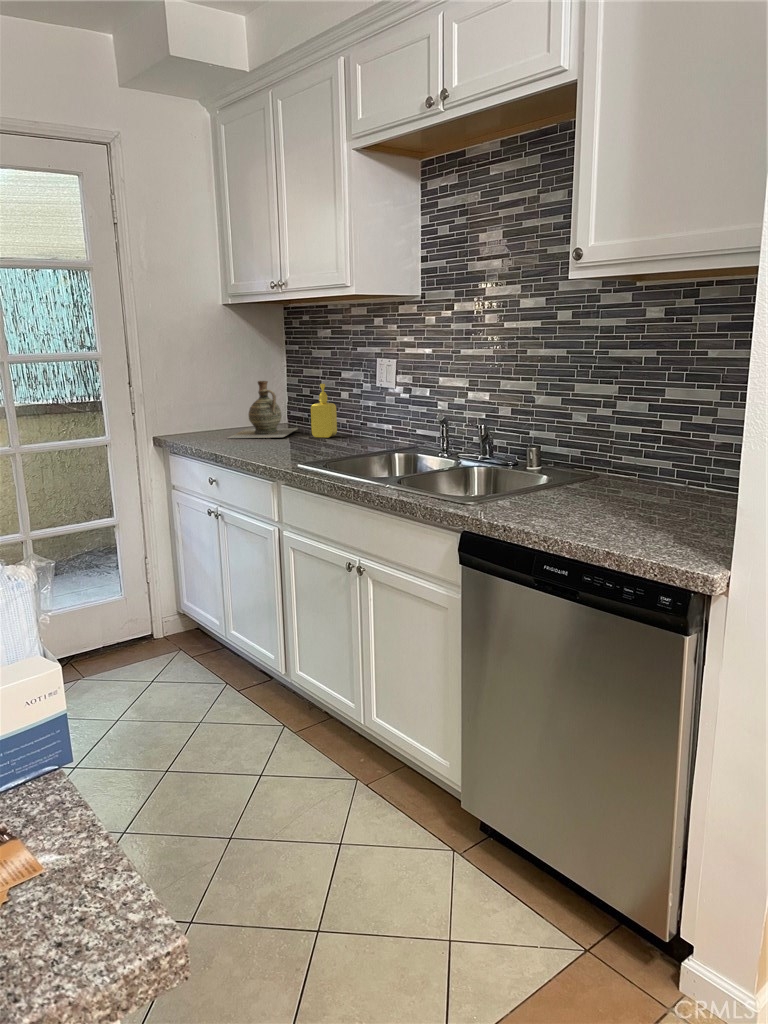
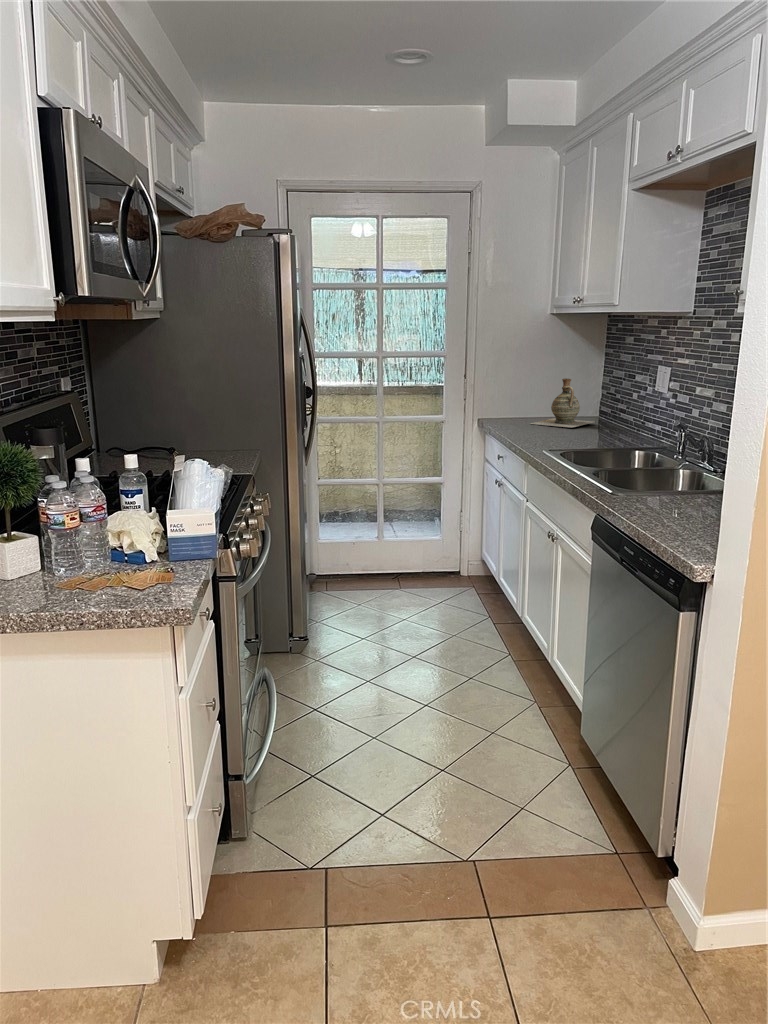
soap dispenser: present [311,384,337,438] -> none [597,385,622,432]

